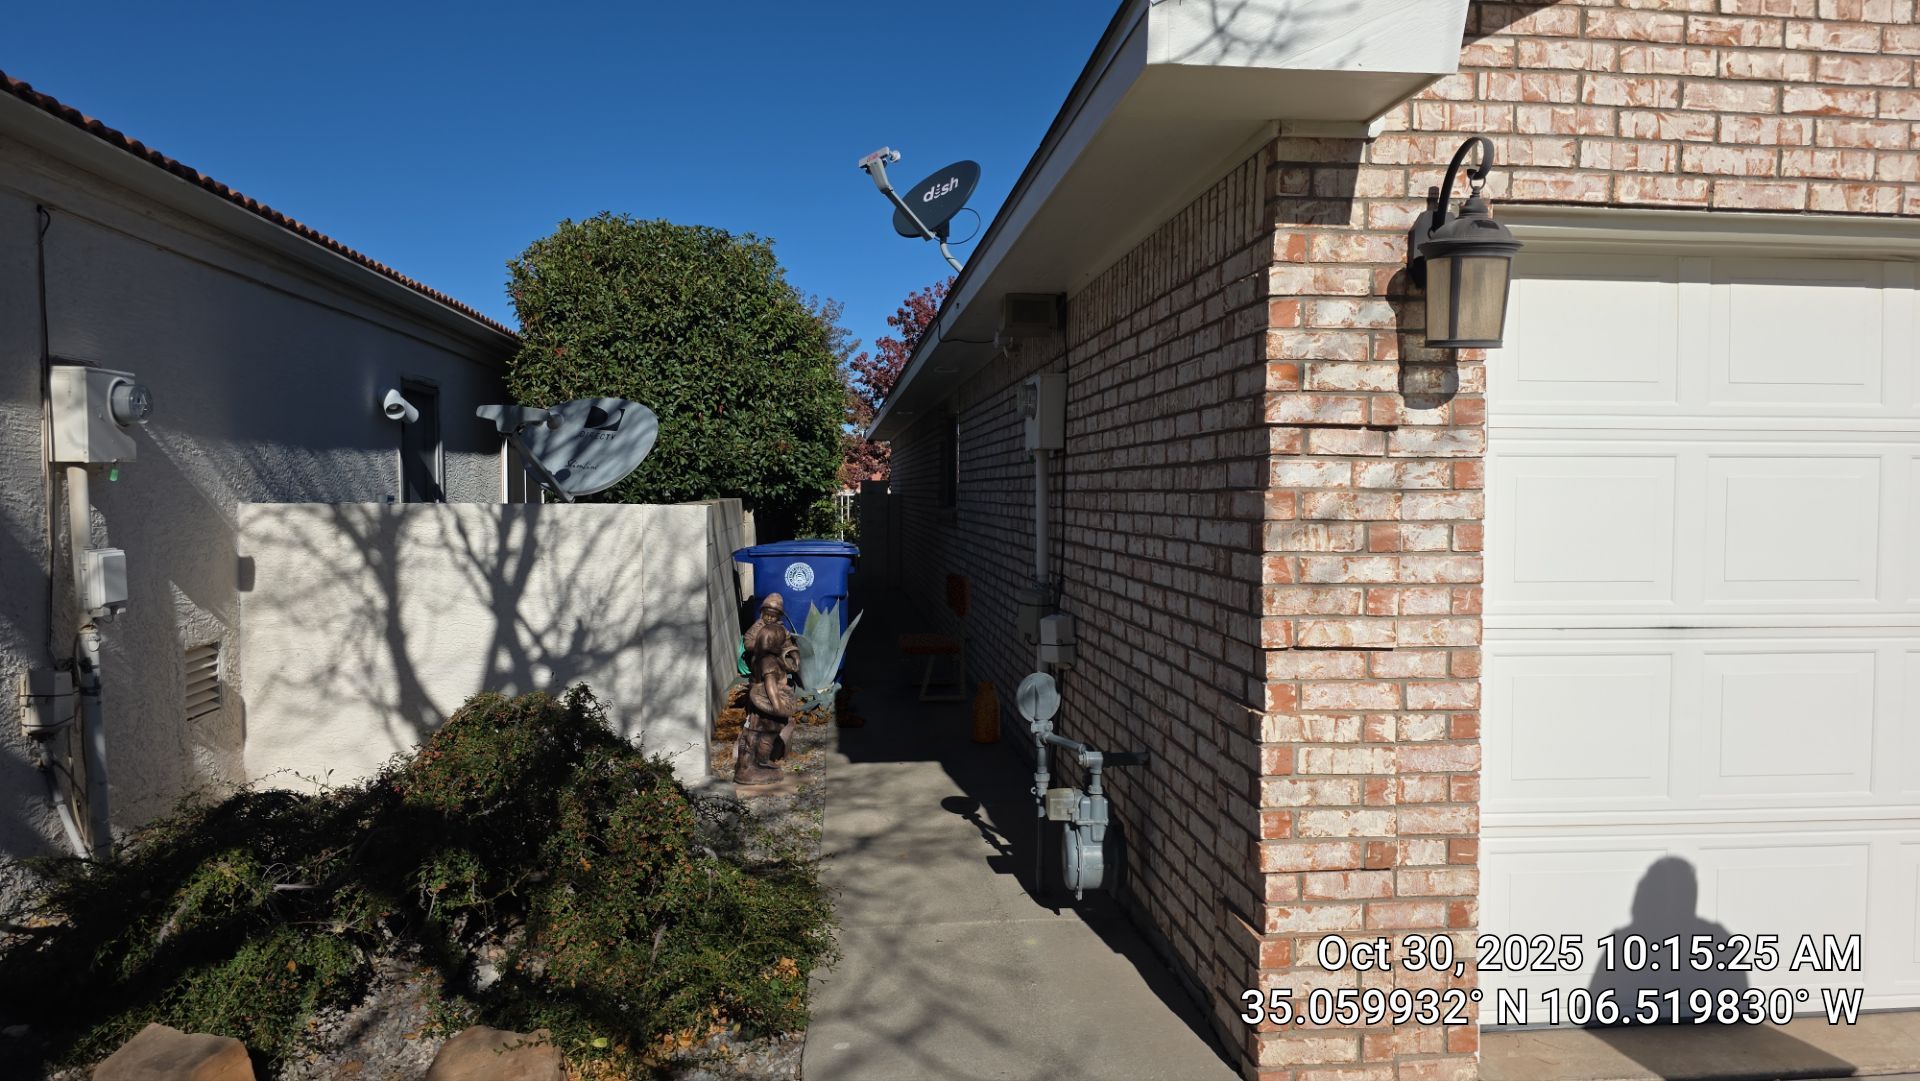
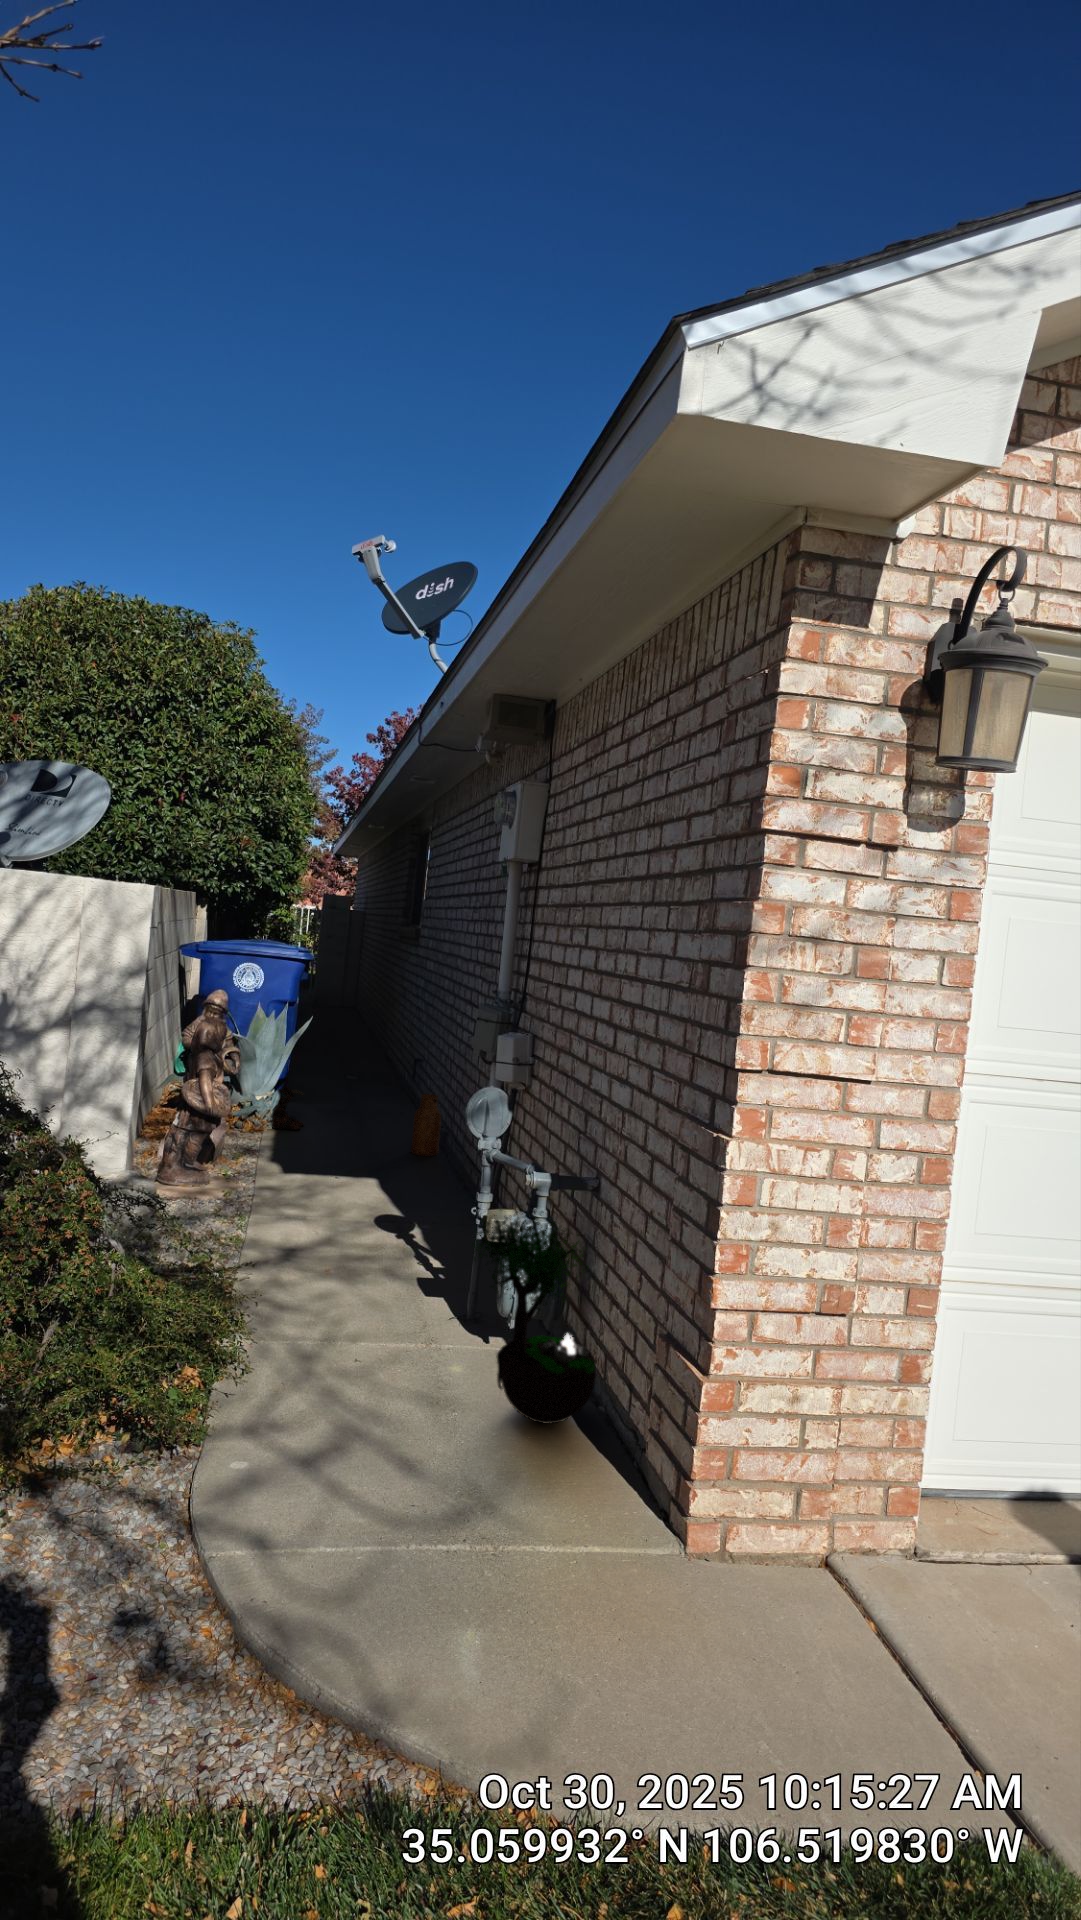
bench: present [897,573,971,701] -> none [344,985,422,1112]
potted tree: none [1034,772,1164,988] -> present [473,1202,596,1424]

